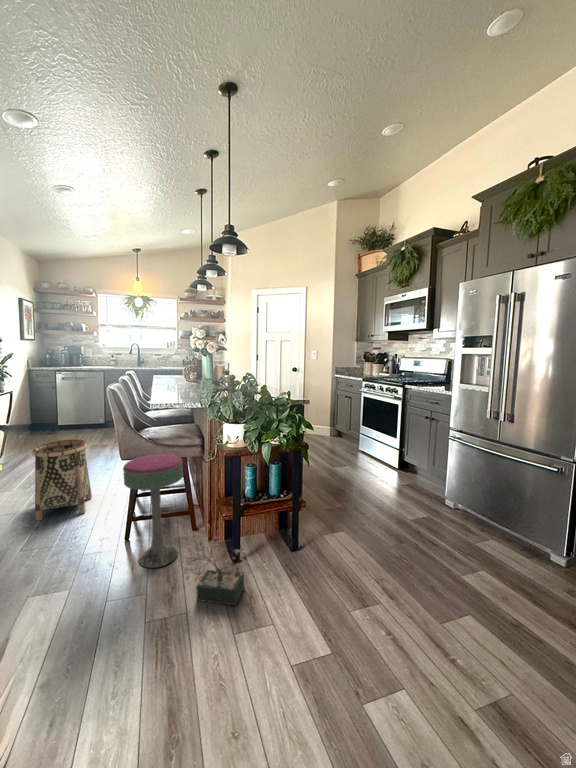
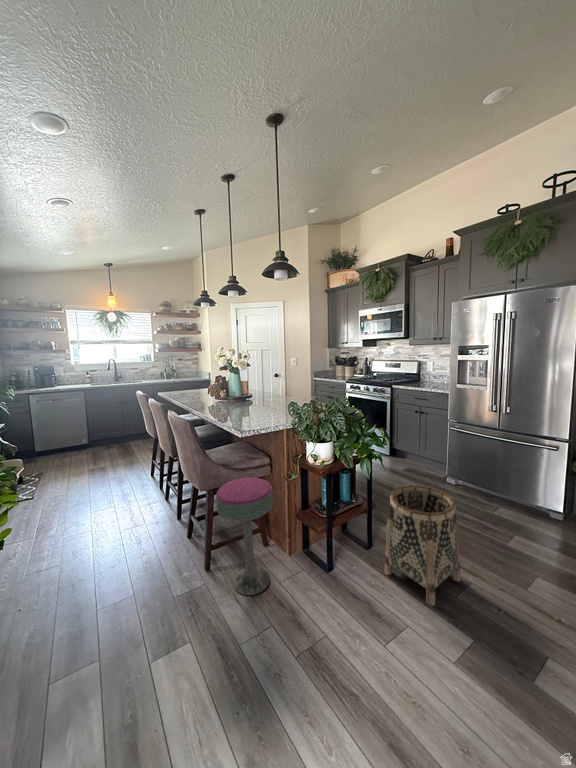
basket: present [32,439,92,520] -> present [384,485,461,606]
decorative plant: present [182,531,251,605] -> none [301,550,369,620]

